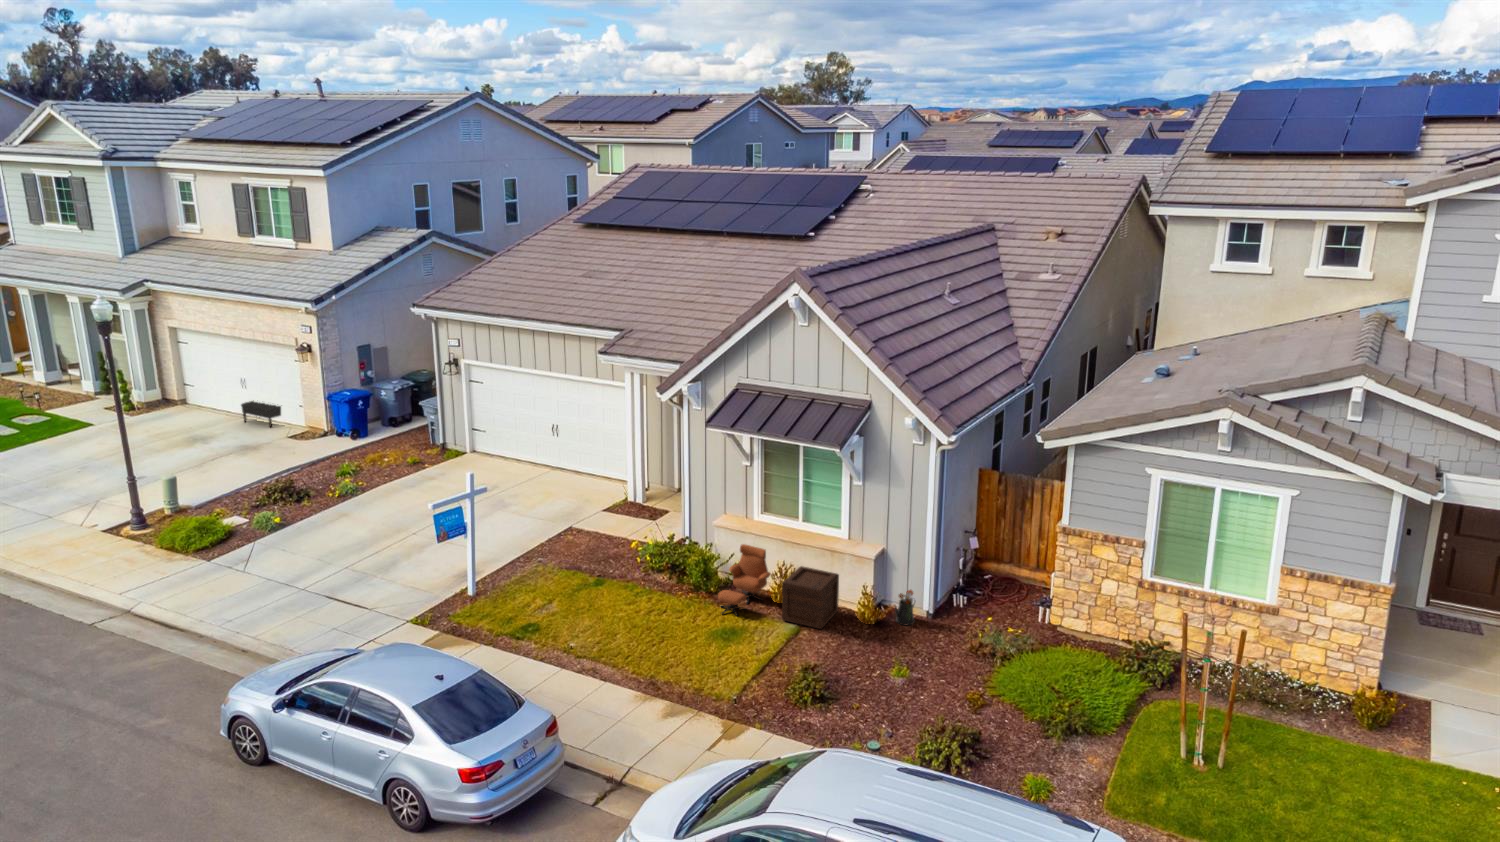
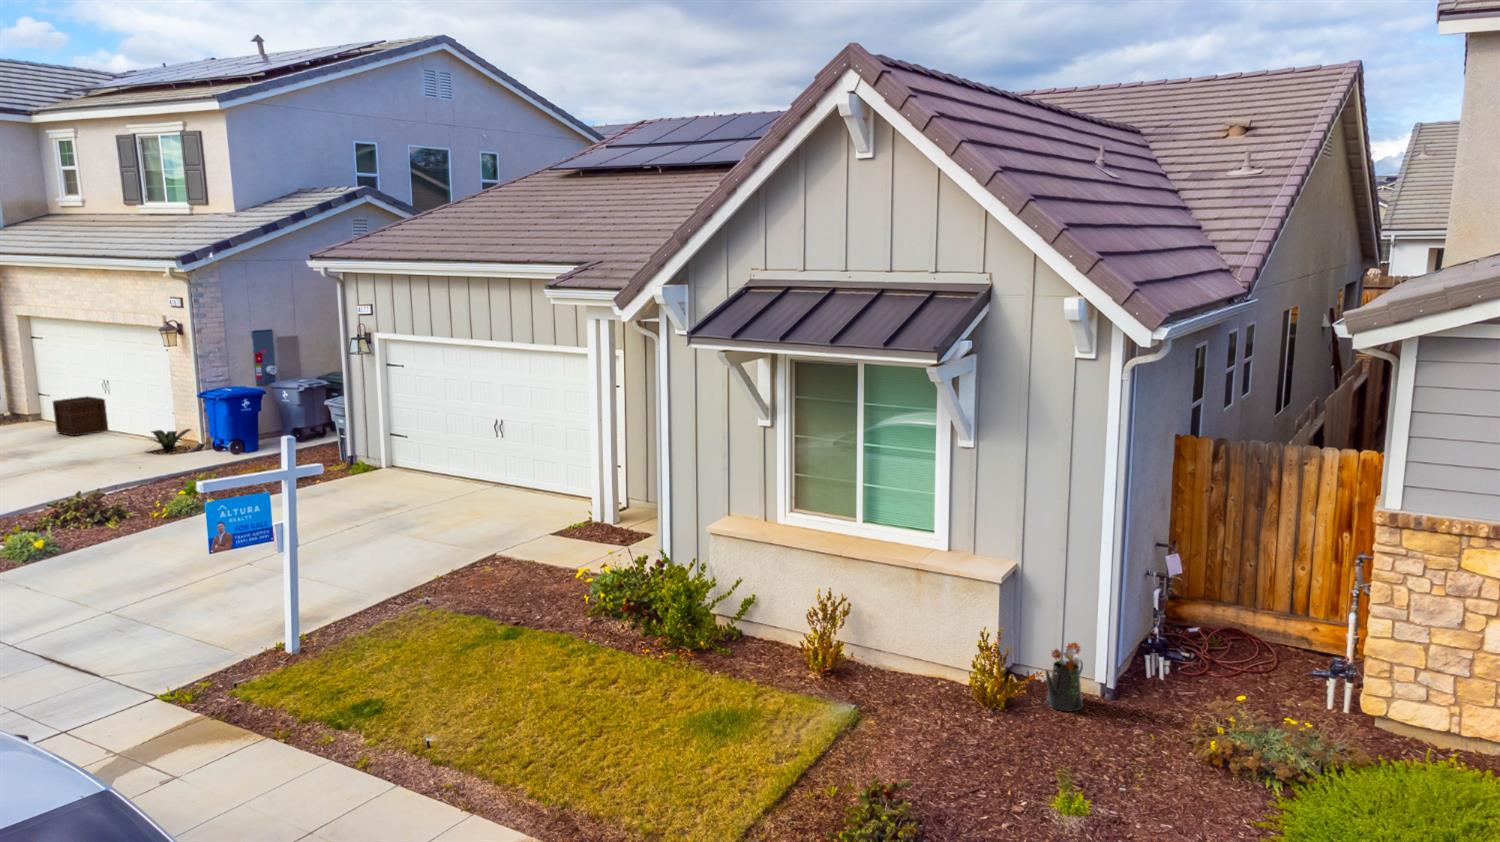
bench: present [241,401,281,427] -> none [97,408,154,443]
potted plant: none [288,419,320,437] -> present [150,429,191,451]
lounge chair: present [718,544,771,615] -> none [712,563,810,691]
wooden crate: present [782,566,839,629] -> present [53,396,108,436]

